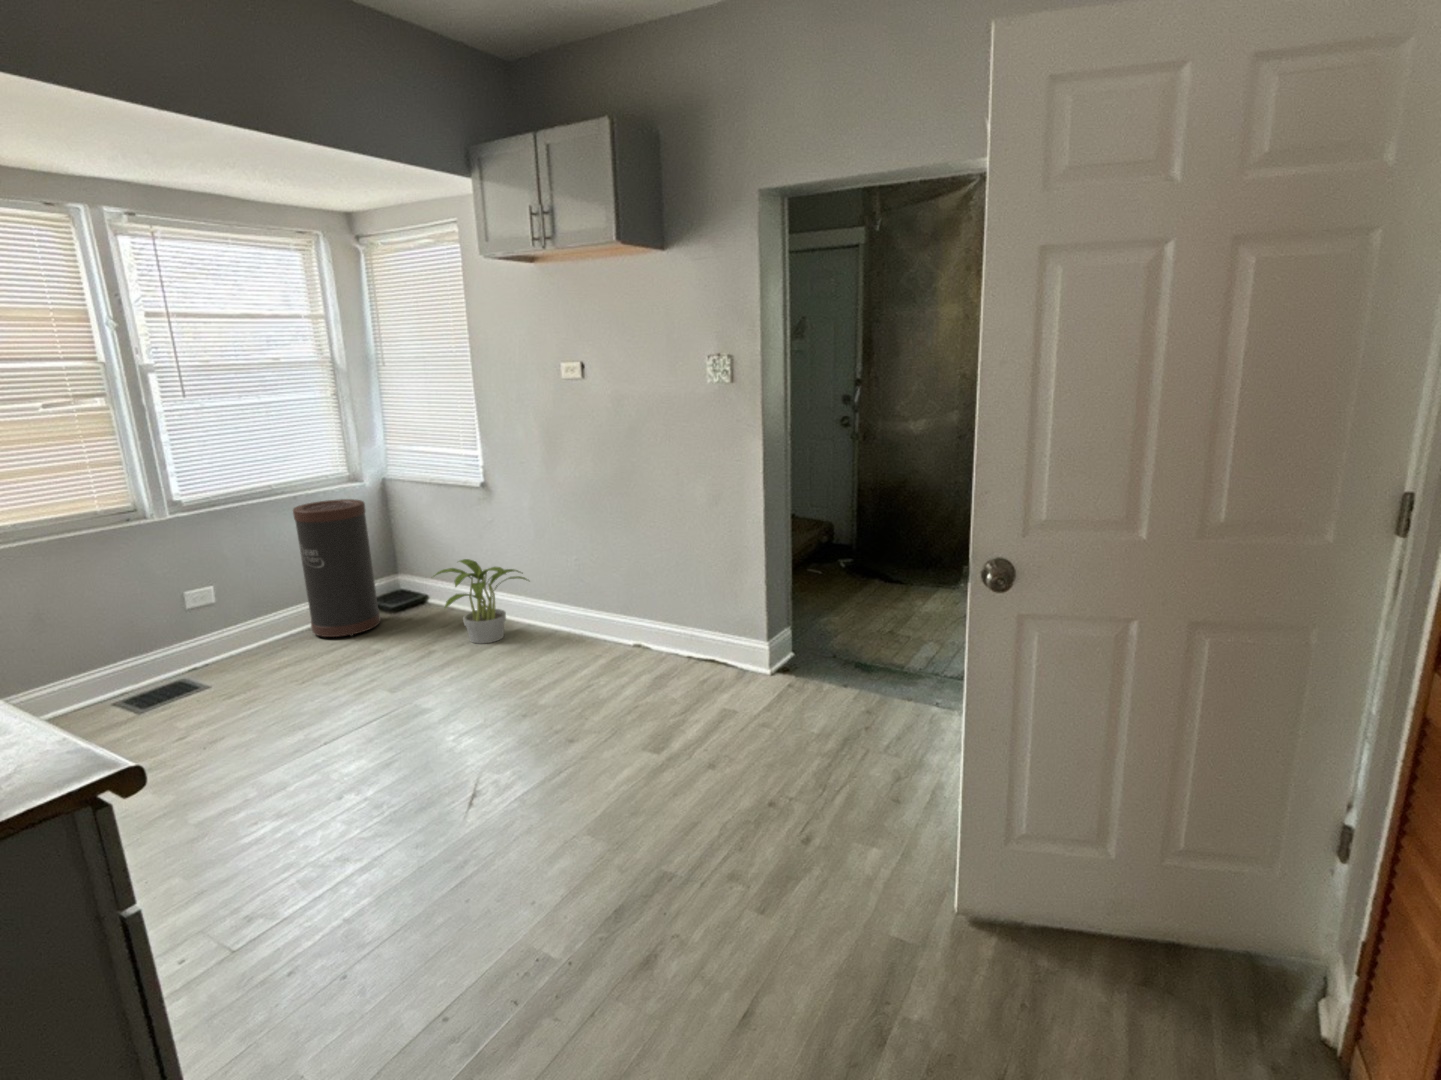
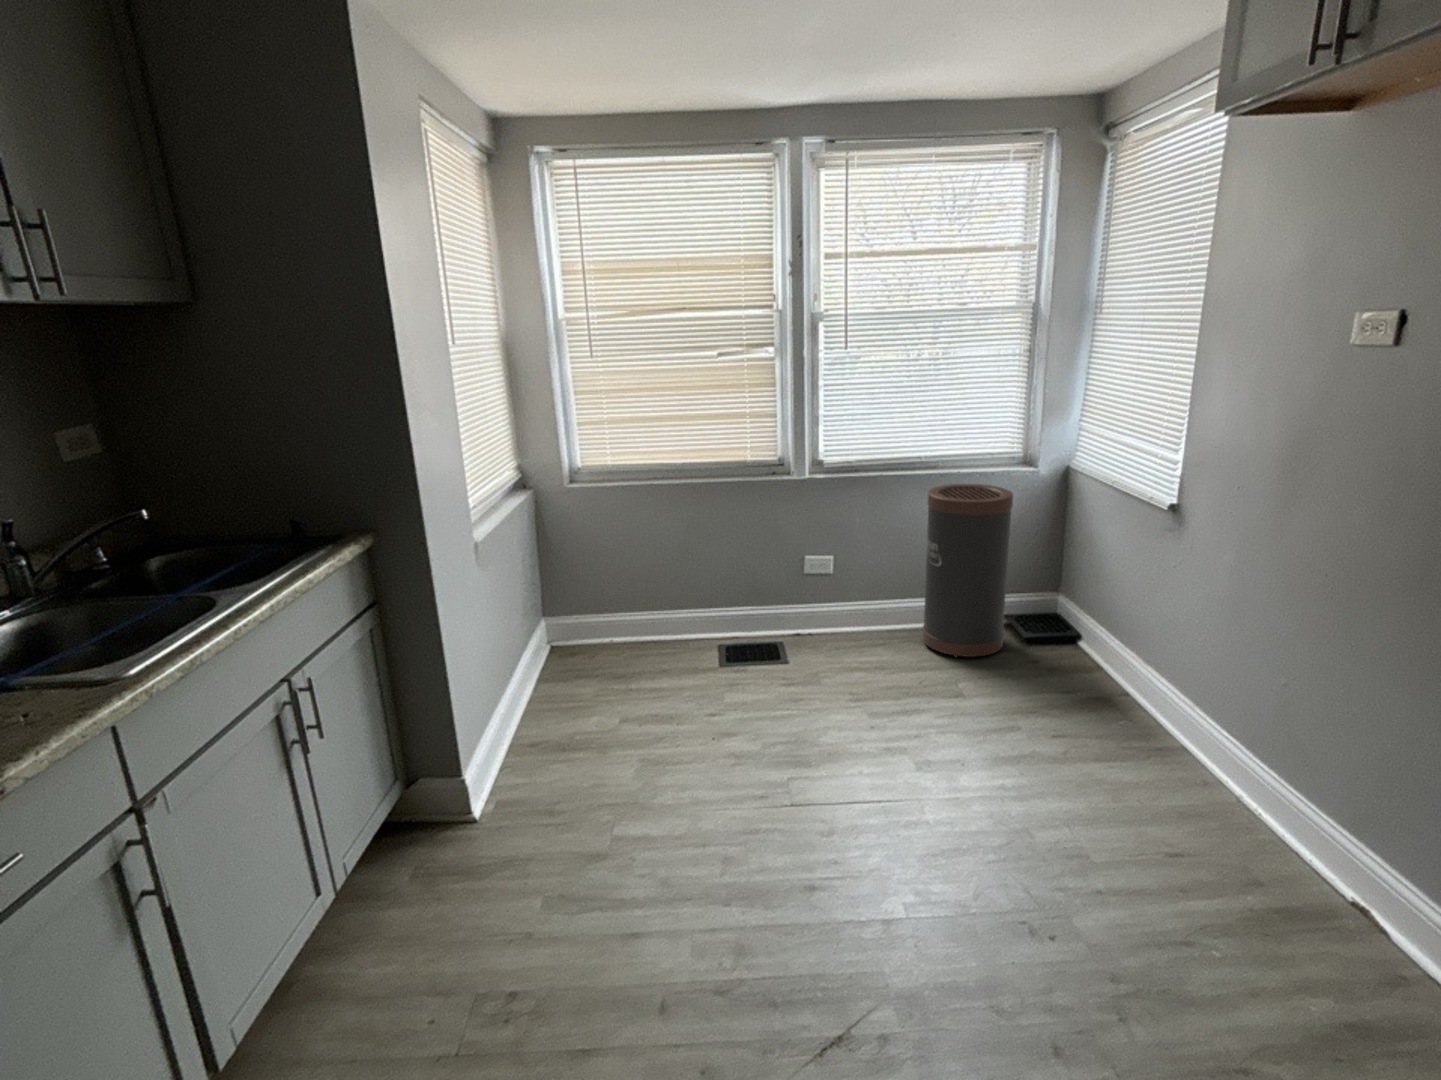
potted plant: present [434,559,527,644] -> none [1039,612,1196,751]

